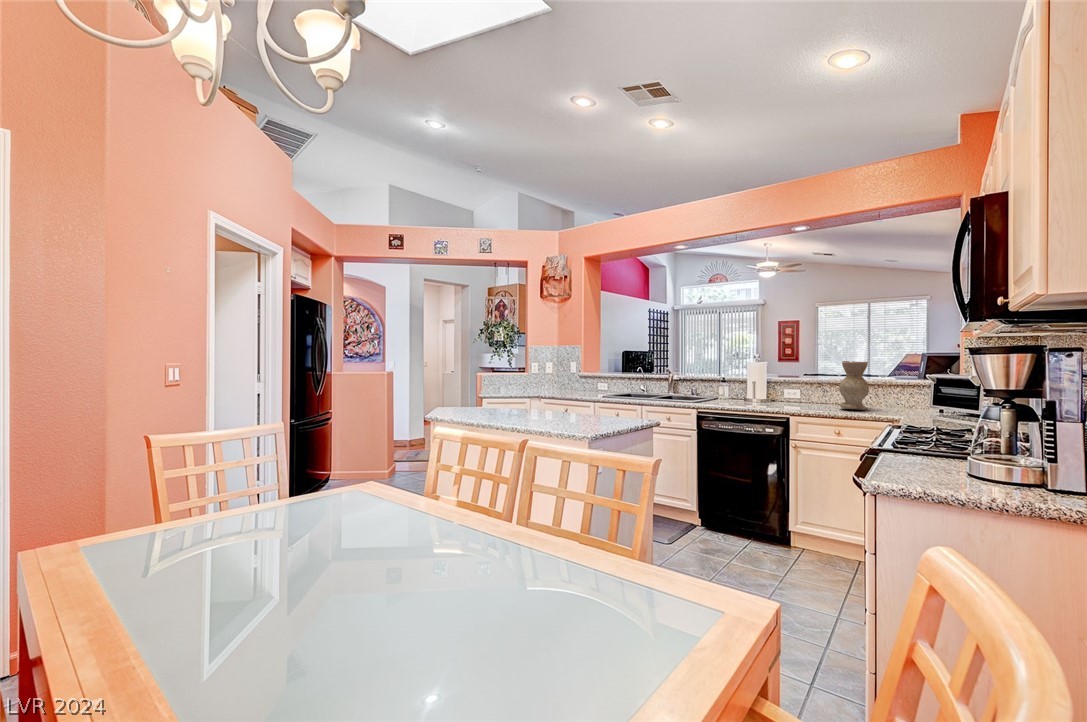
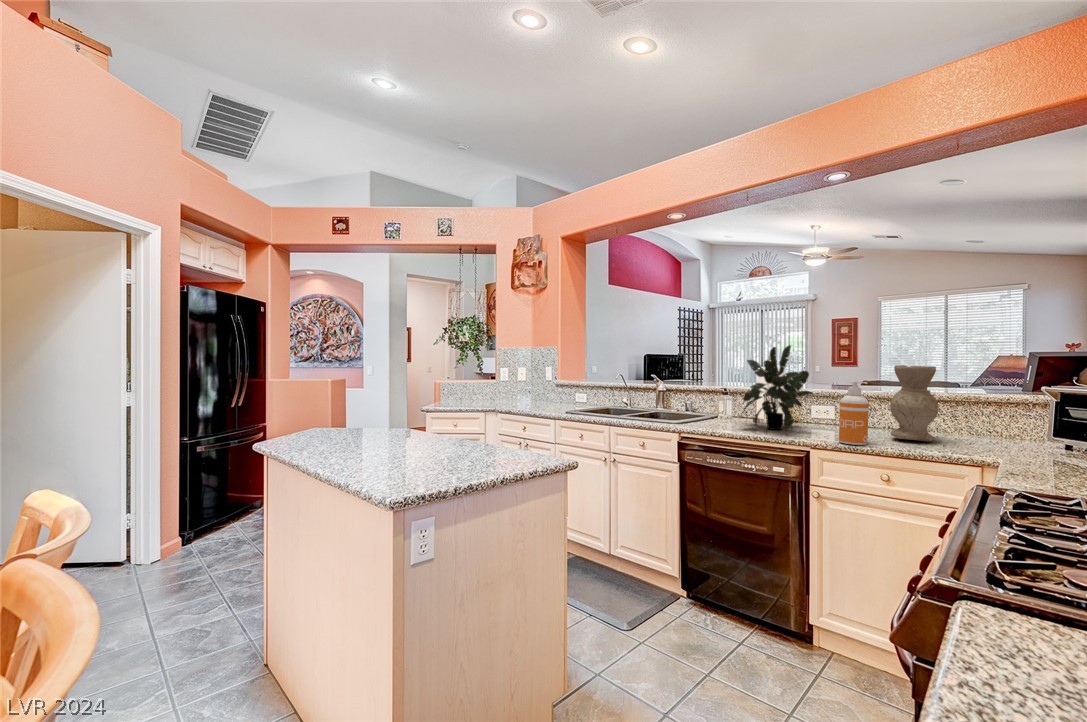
potted plant: none [739,347,789,406] -> present [743,345,812,430]
soap dispenser: none [808,371,827,413] -> present [839,381,869,445]

